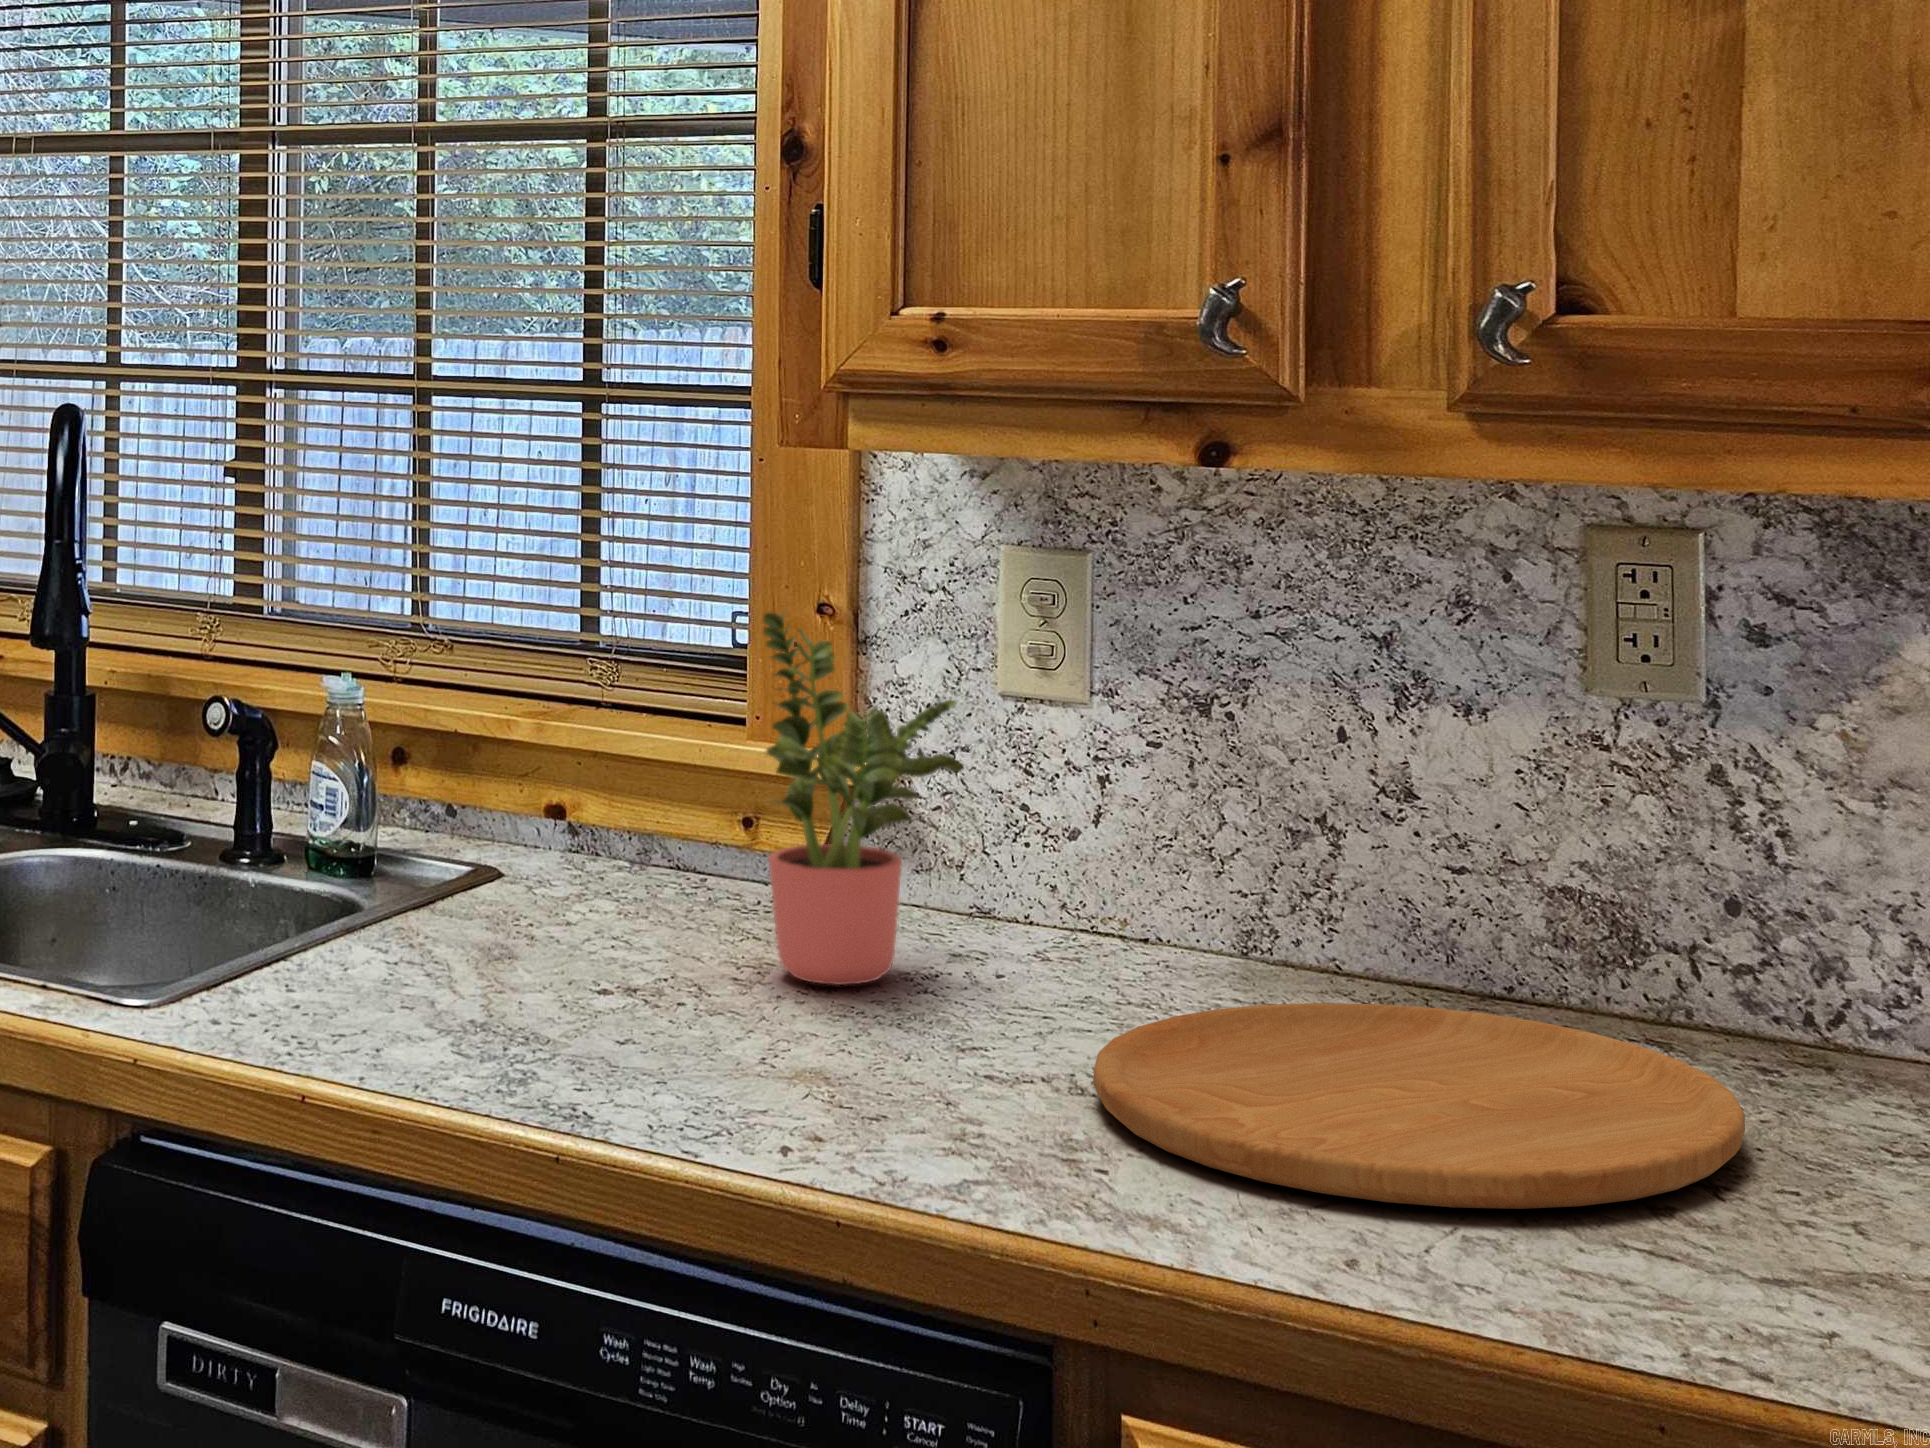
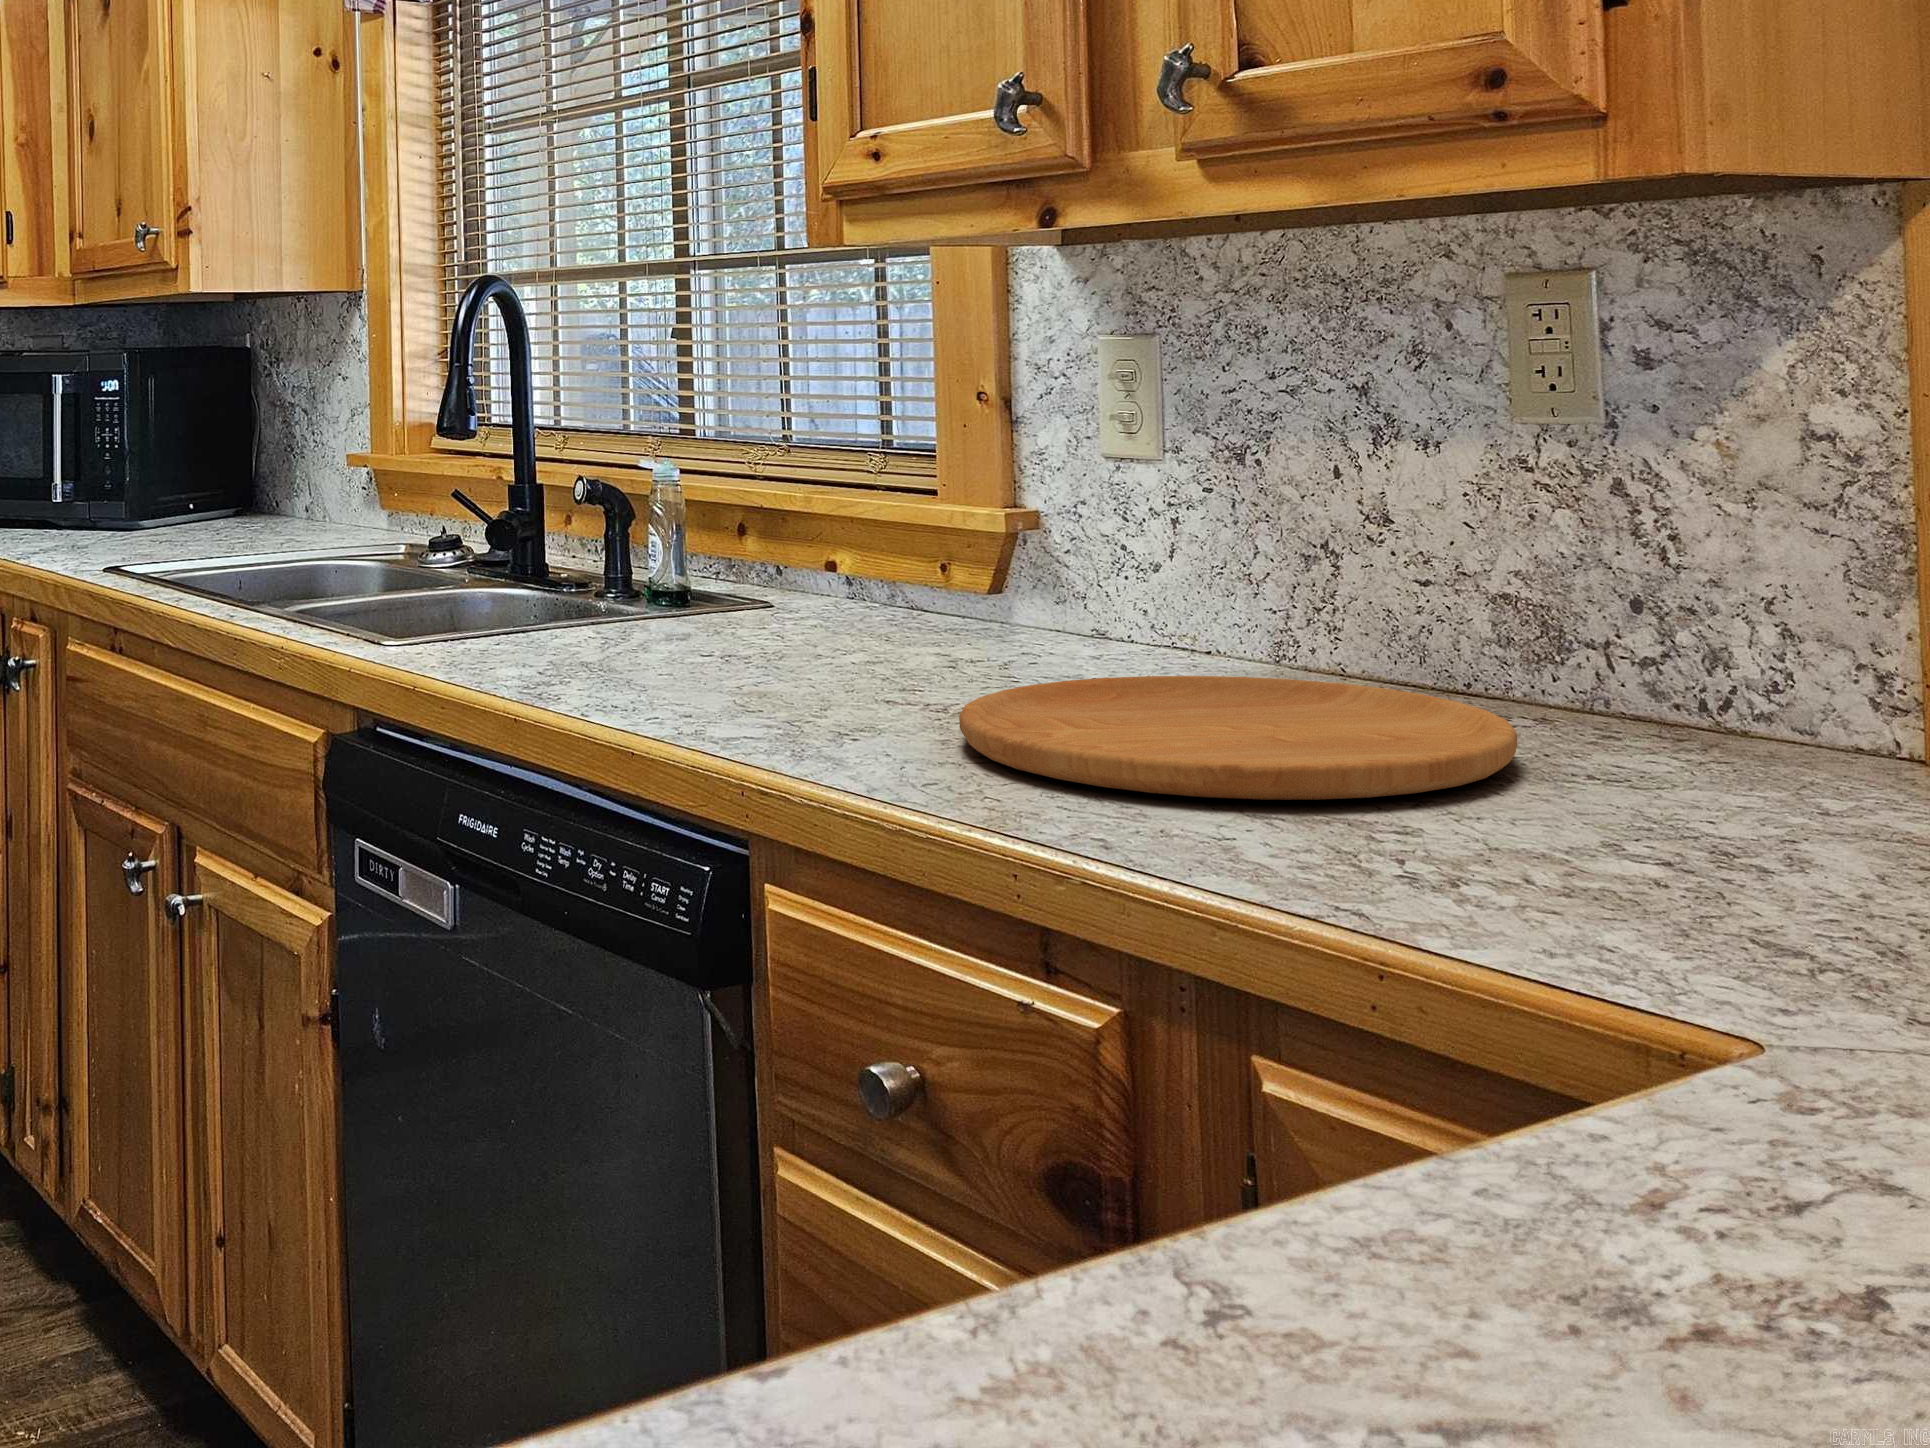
potted plant: present [763,611,963,985] -> none [849,376,1045,662]

